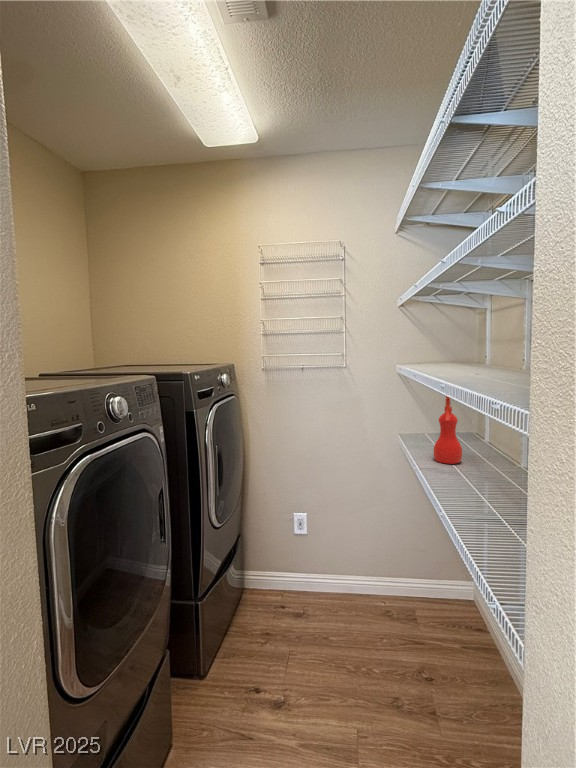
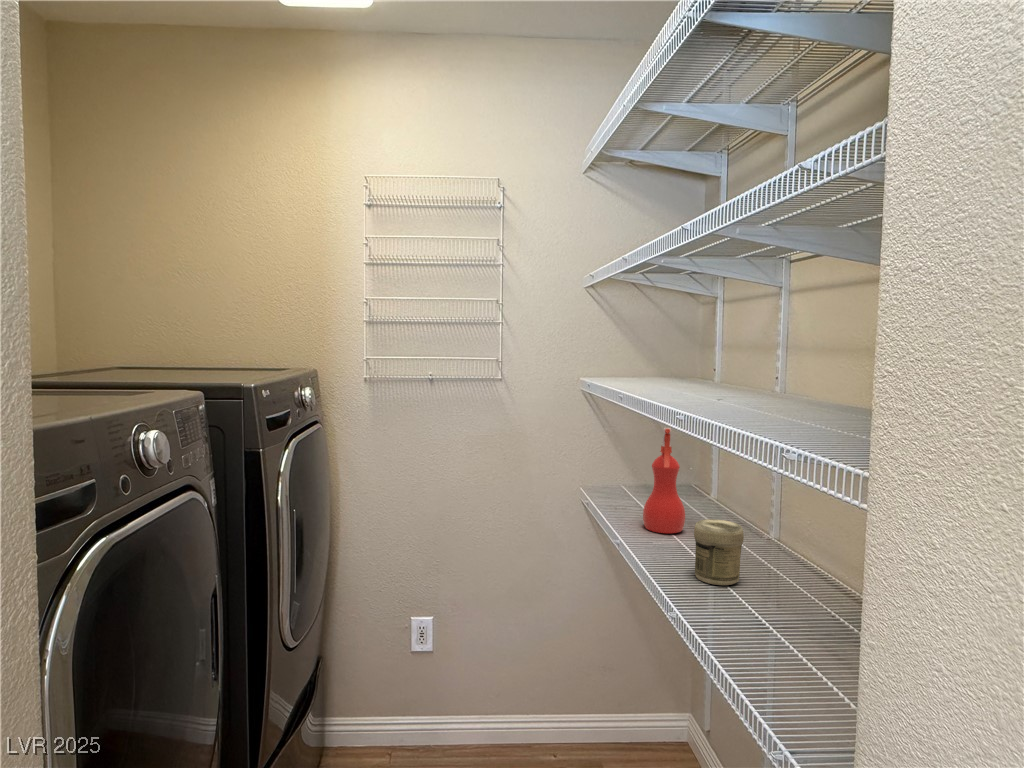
jar: none [462,453,497,497] -> present [694,519,744,585]

